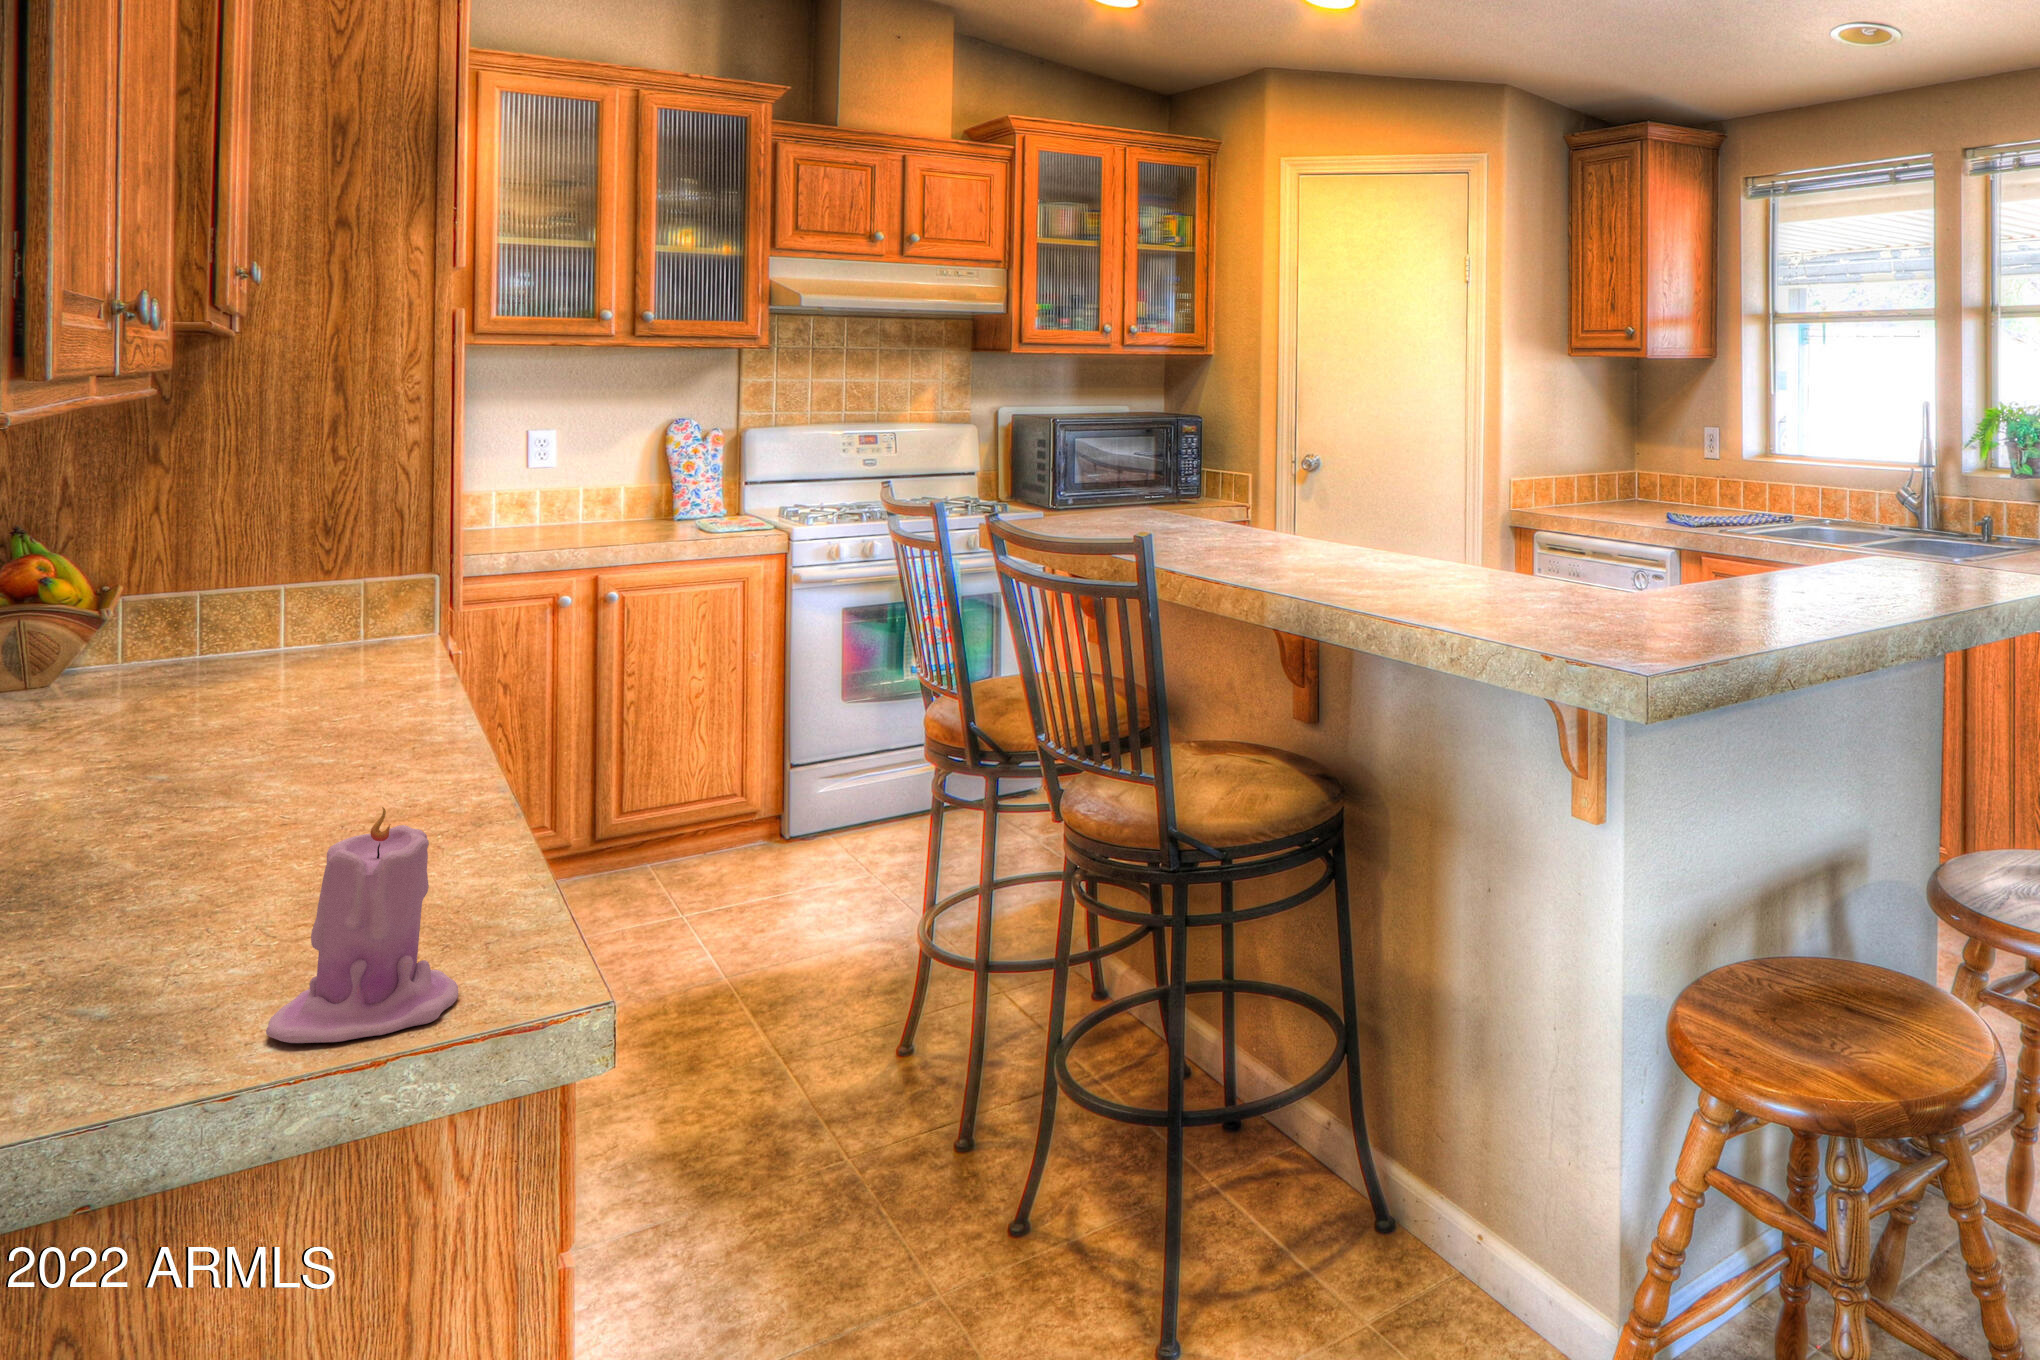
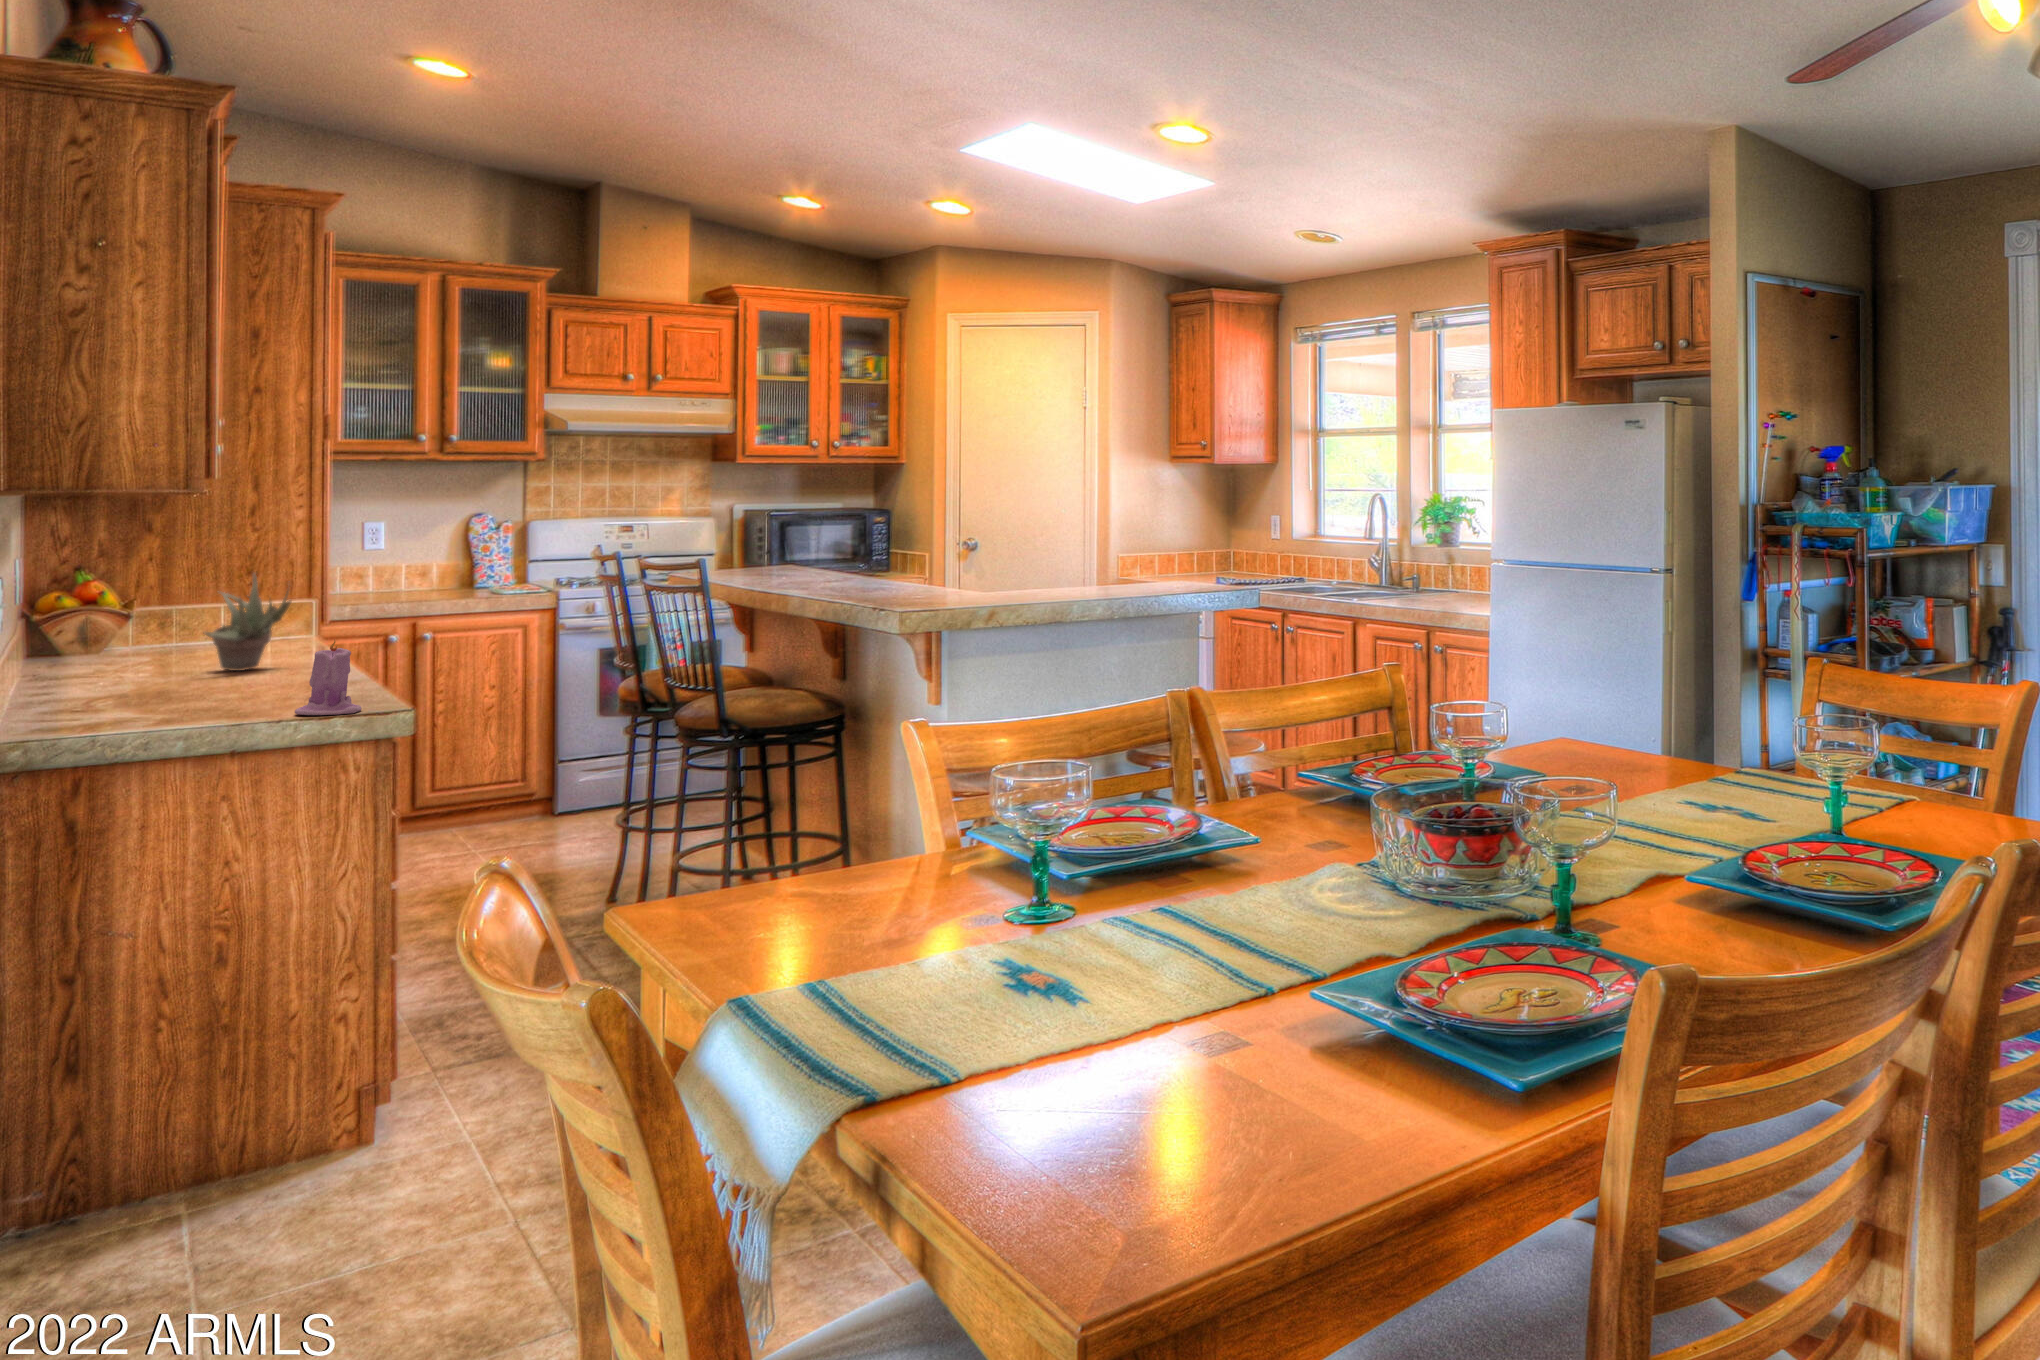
succulent plant: none [162,553,361,752] -> present [205,573,291,671]

